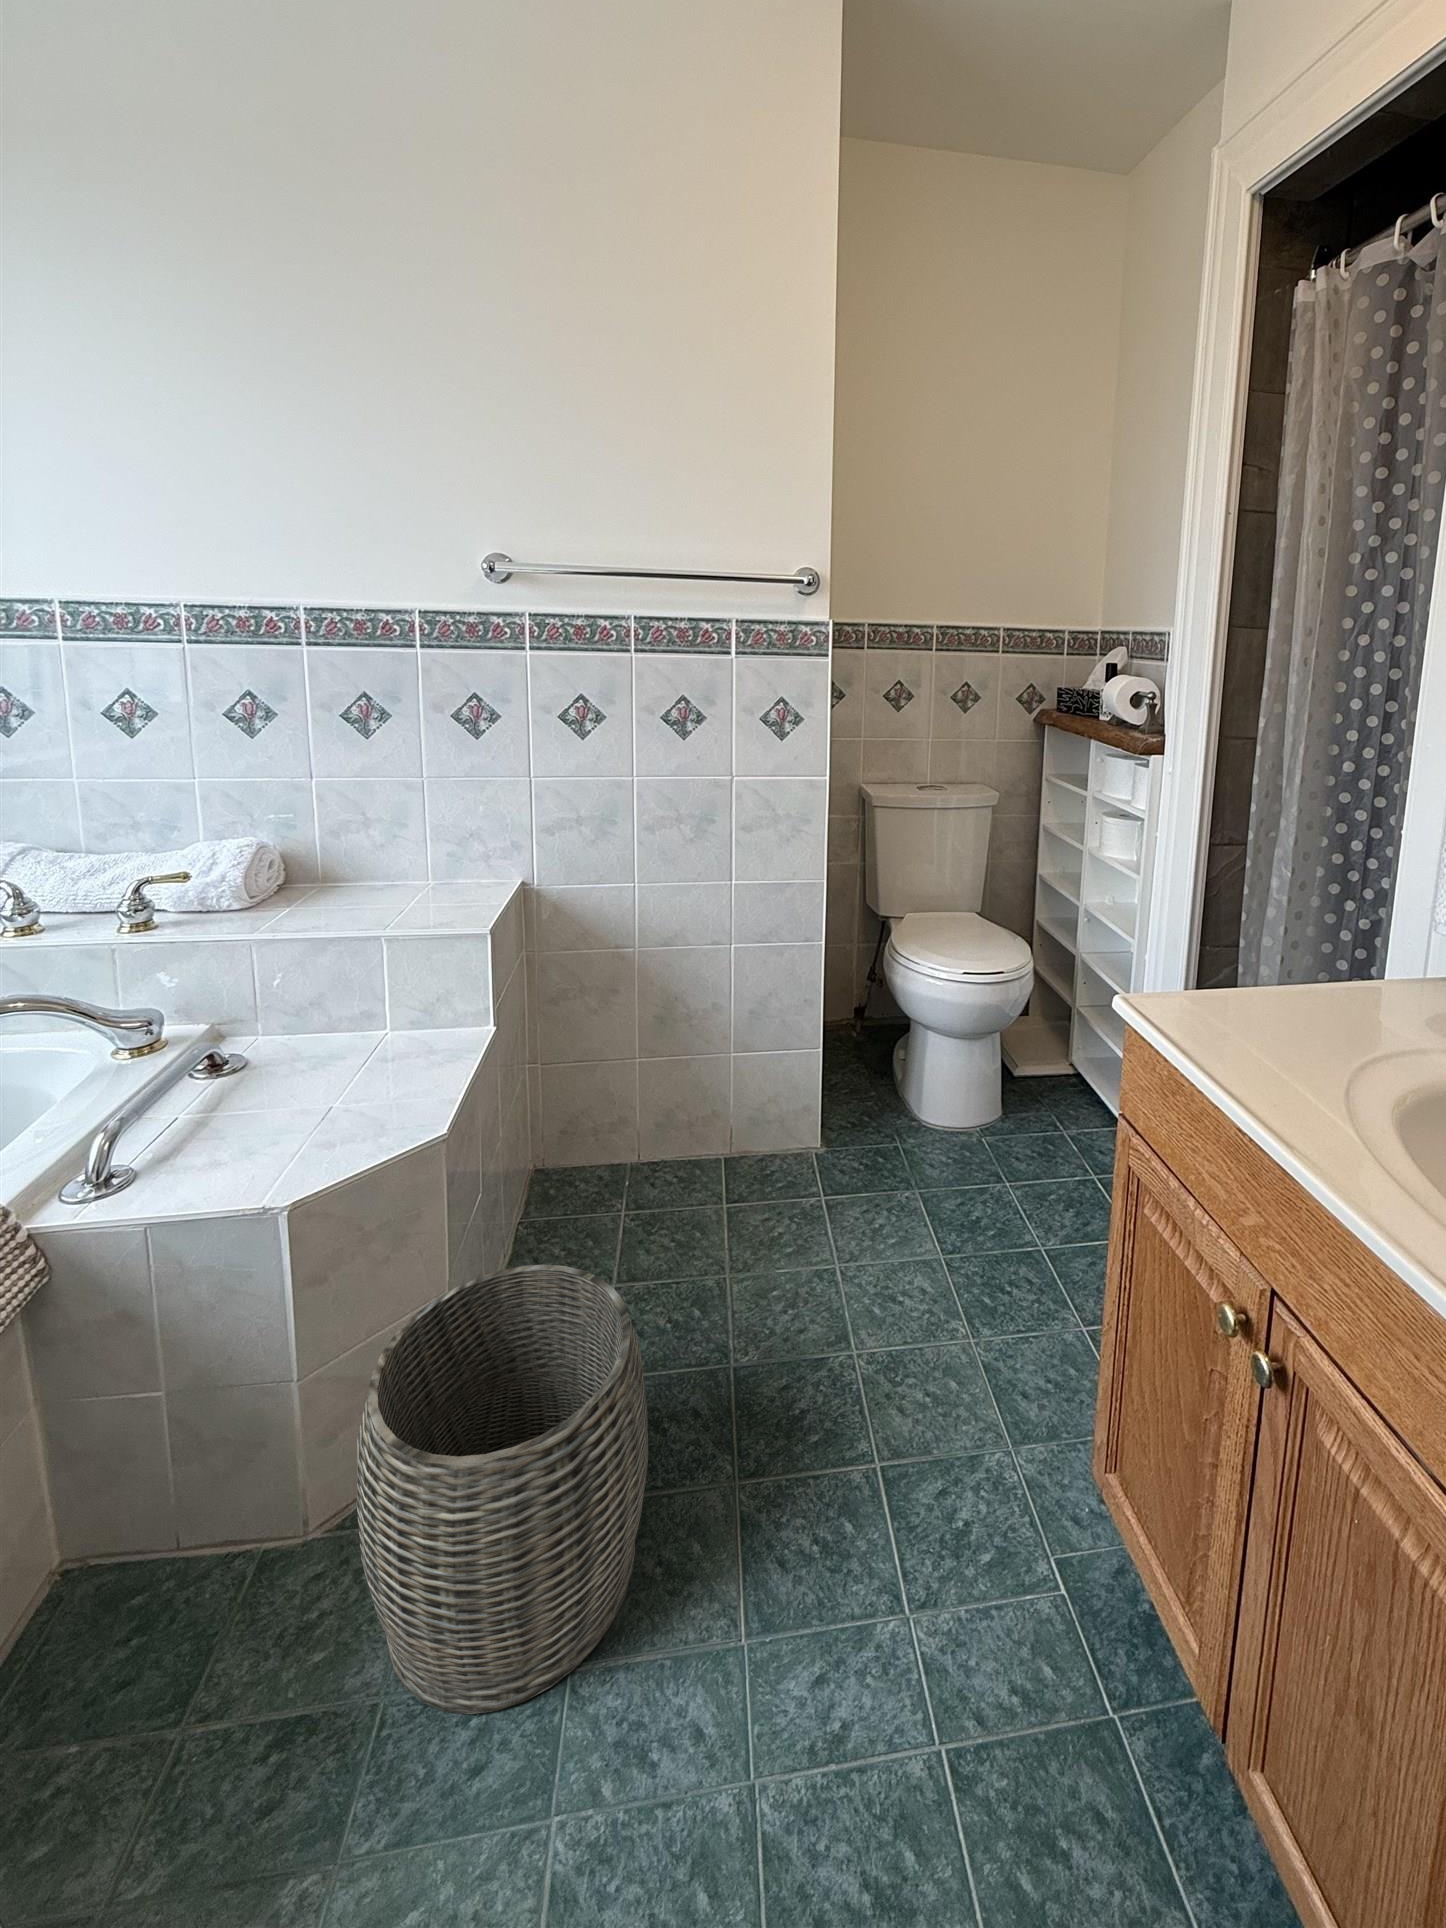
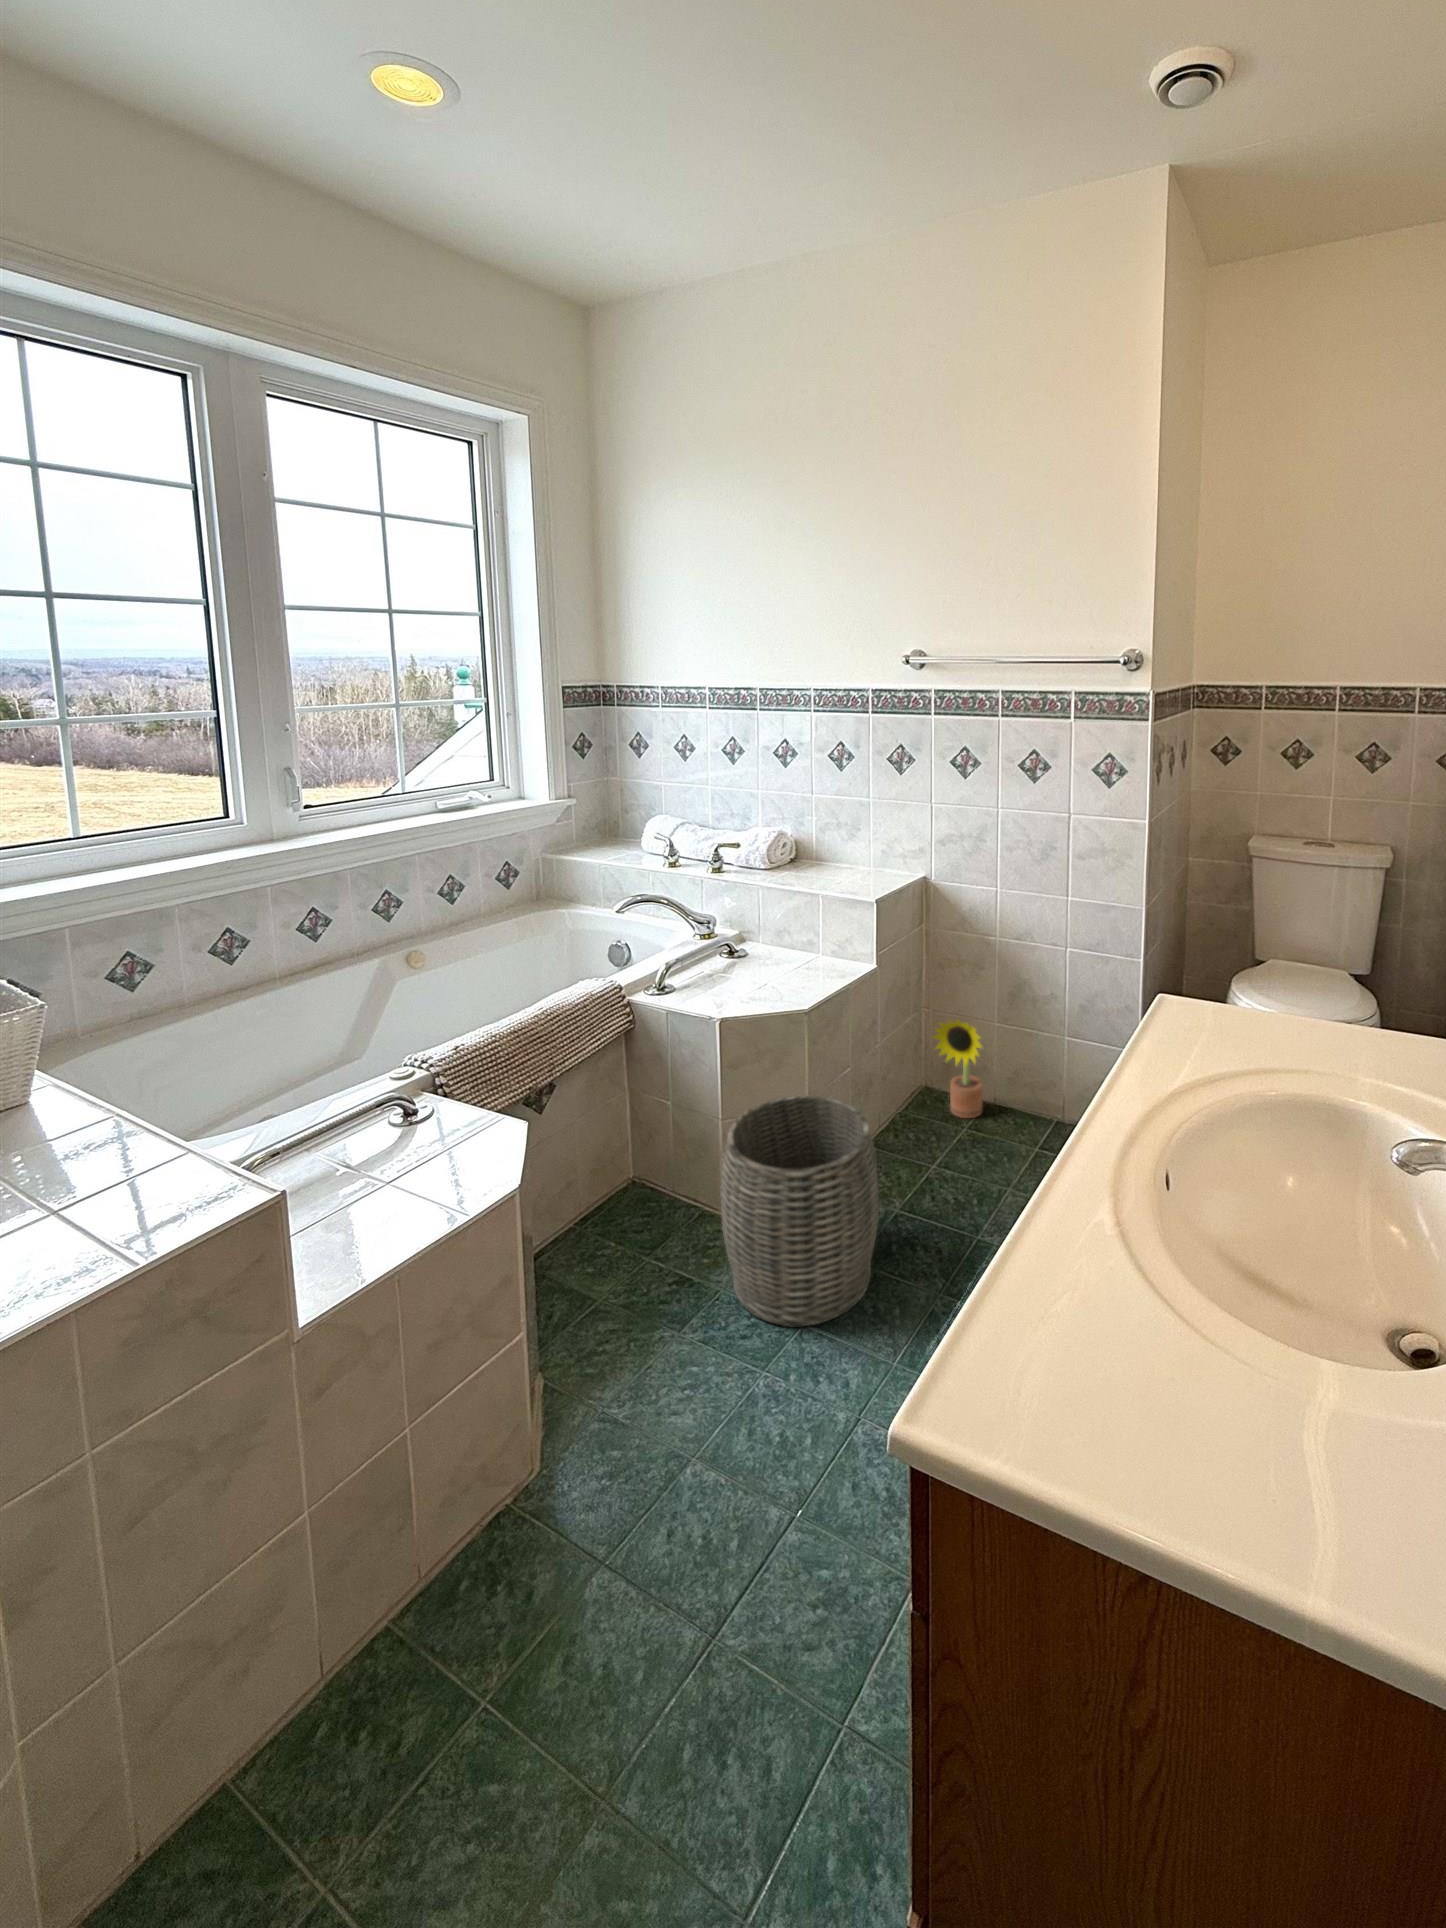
decorative plant: none [575,1069,656,1199] -> present [933,1019,983,1118]

